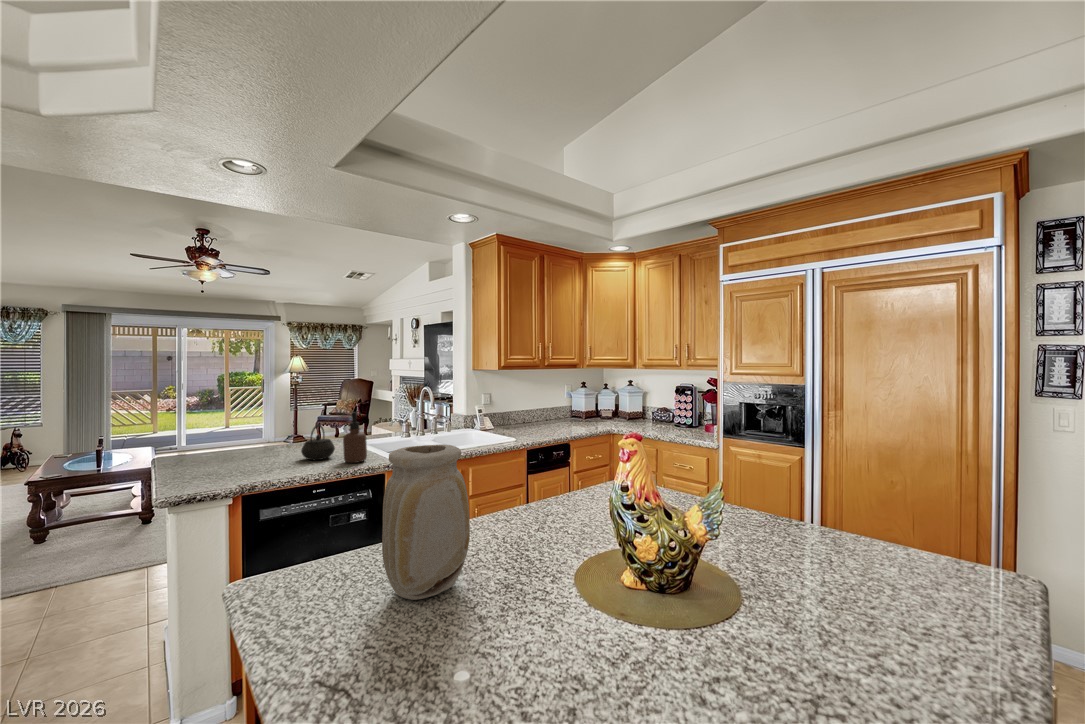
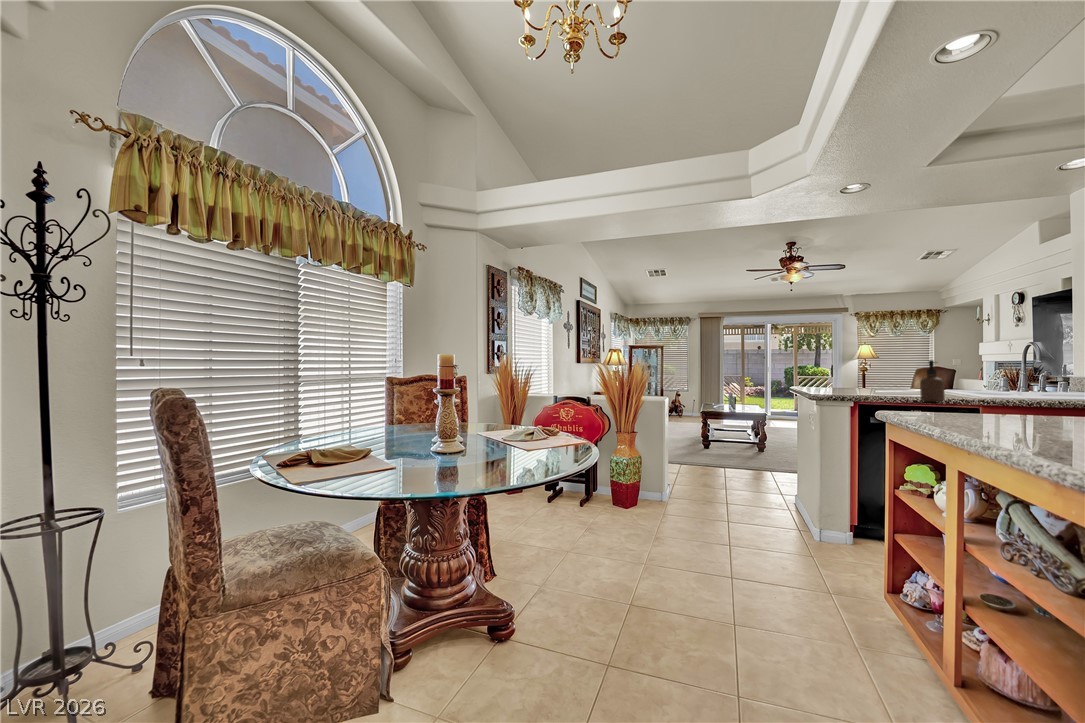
kettle: present [301,424,335,460] -> none [881,372,912,399]
vase: present [382,444,470,600] -> none [954,331,1032,424]

